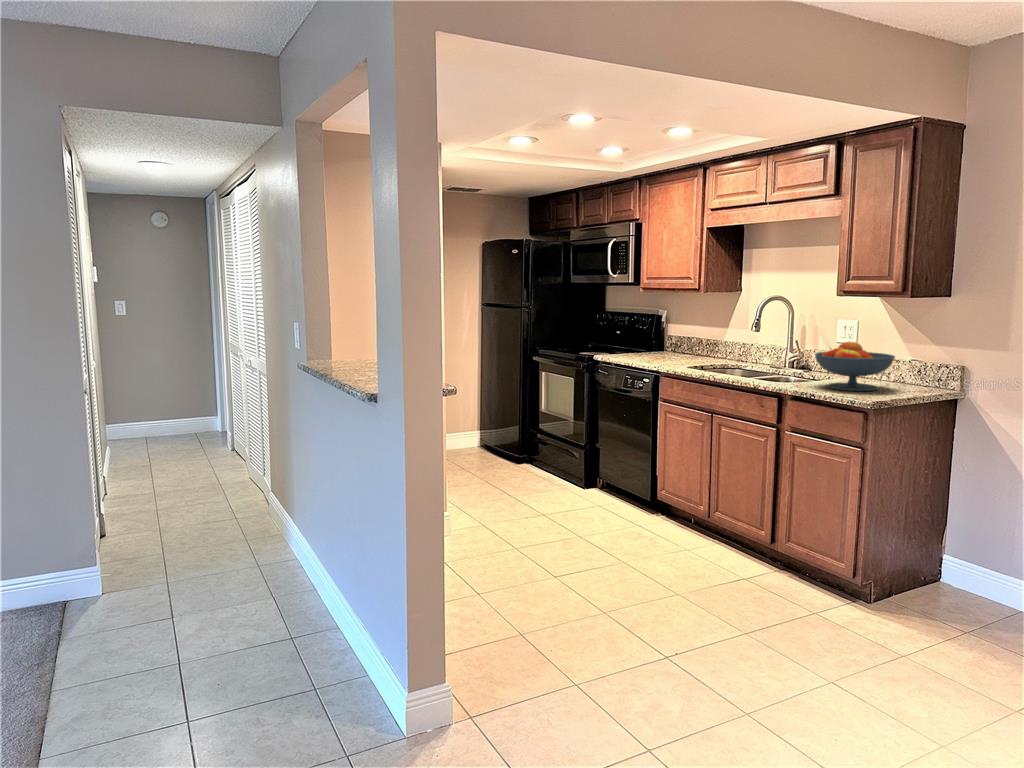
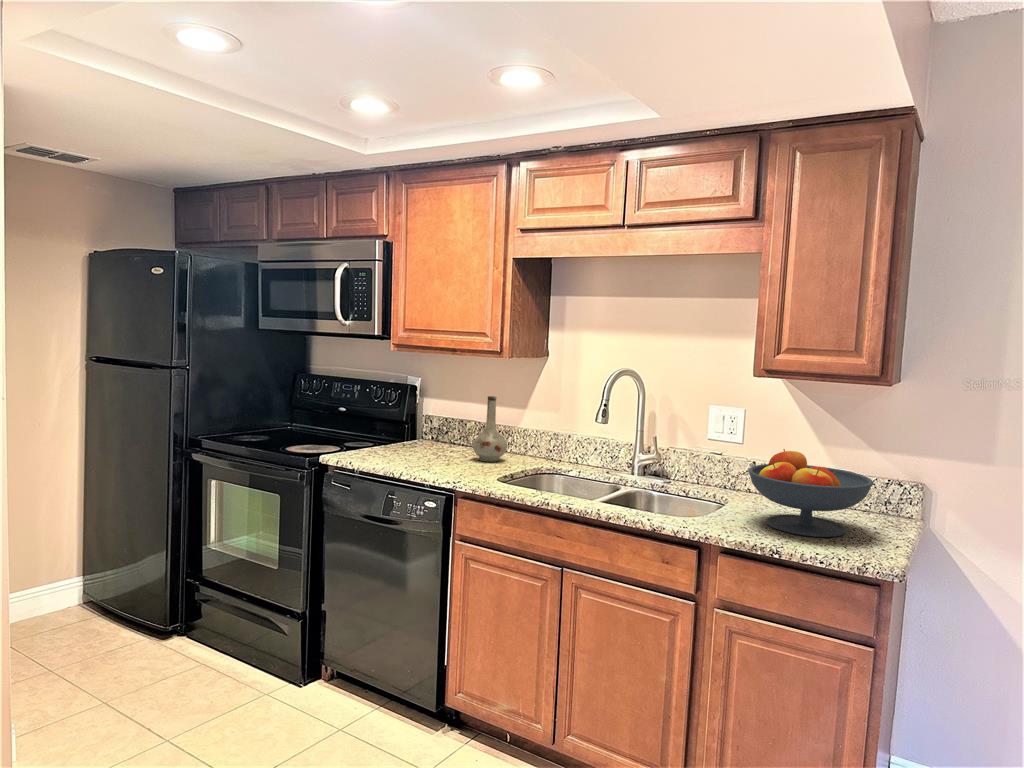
vase: none [687,319,710,360] -> present [473,396,507,462]

